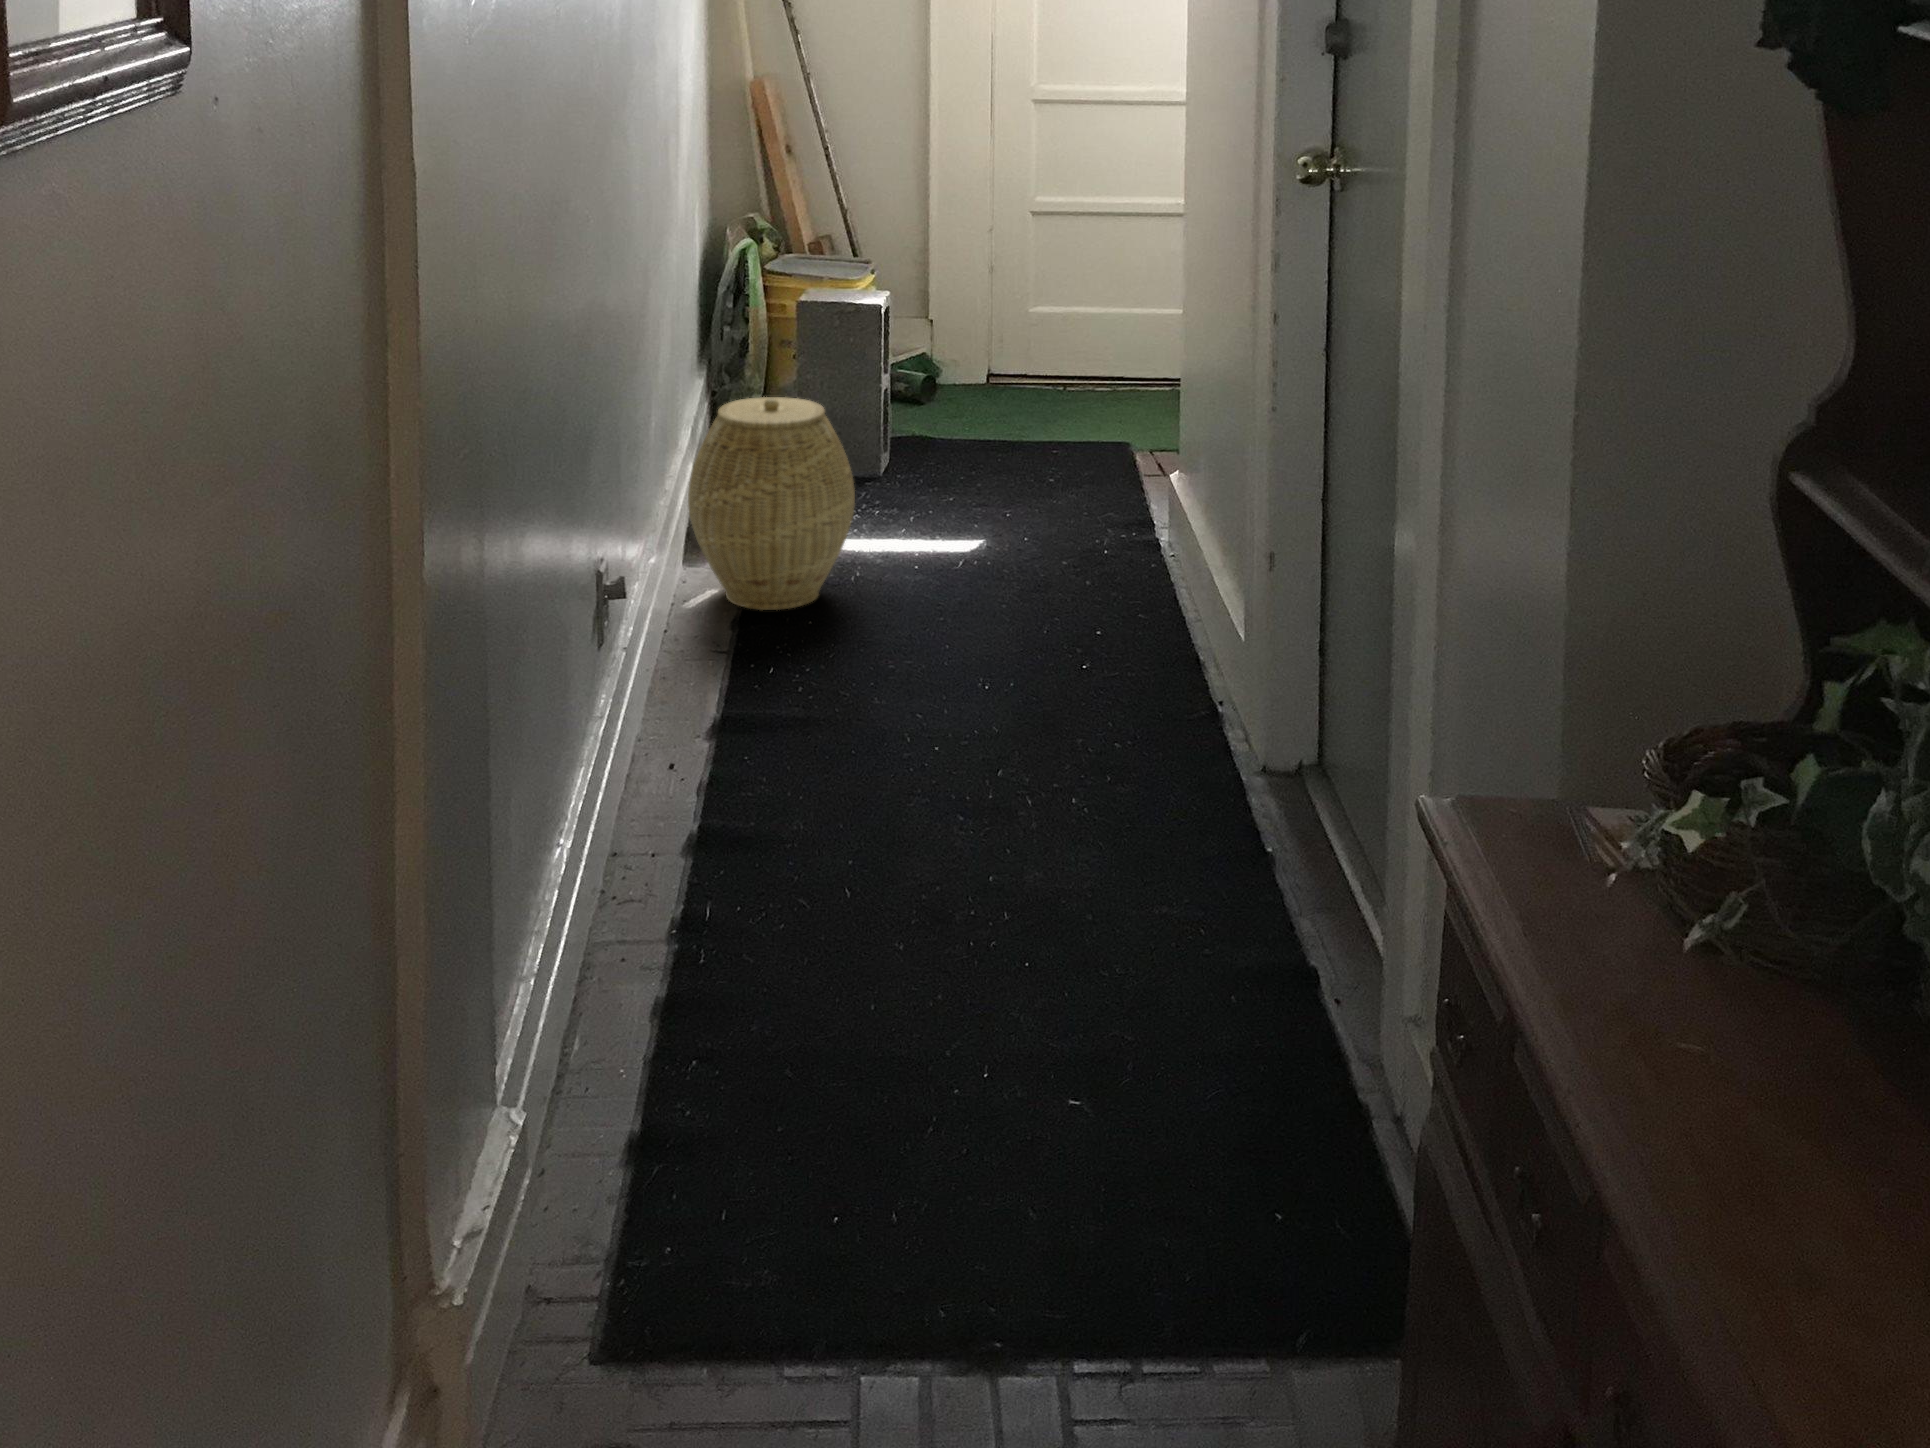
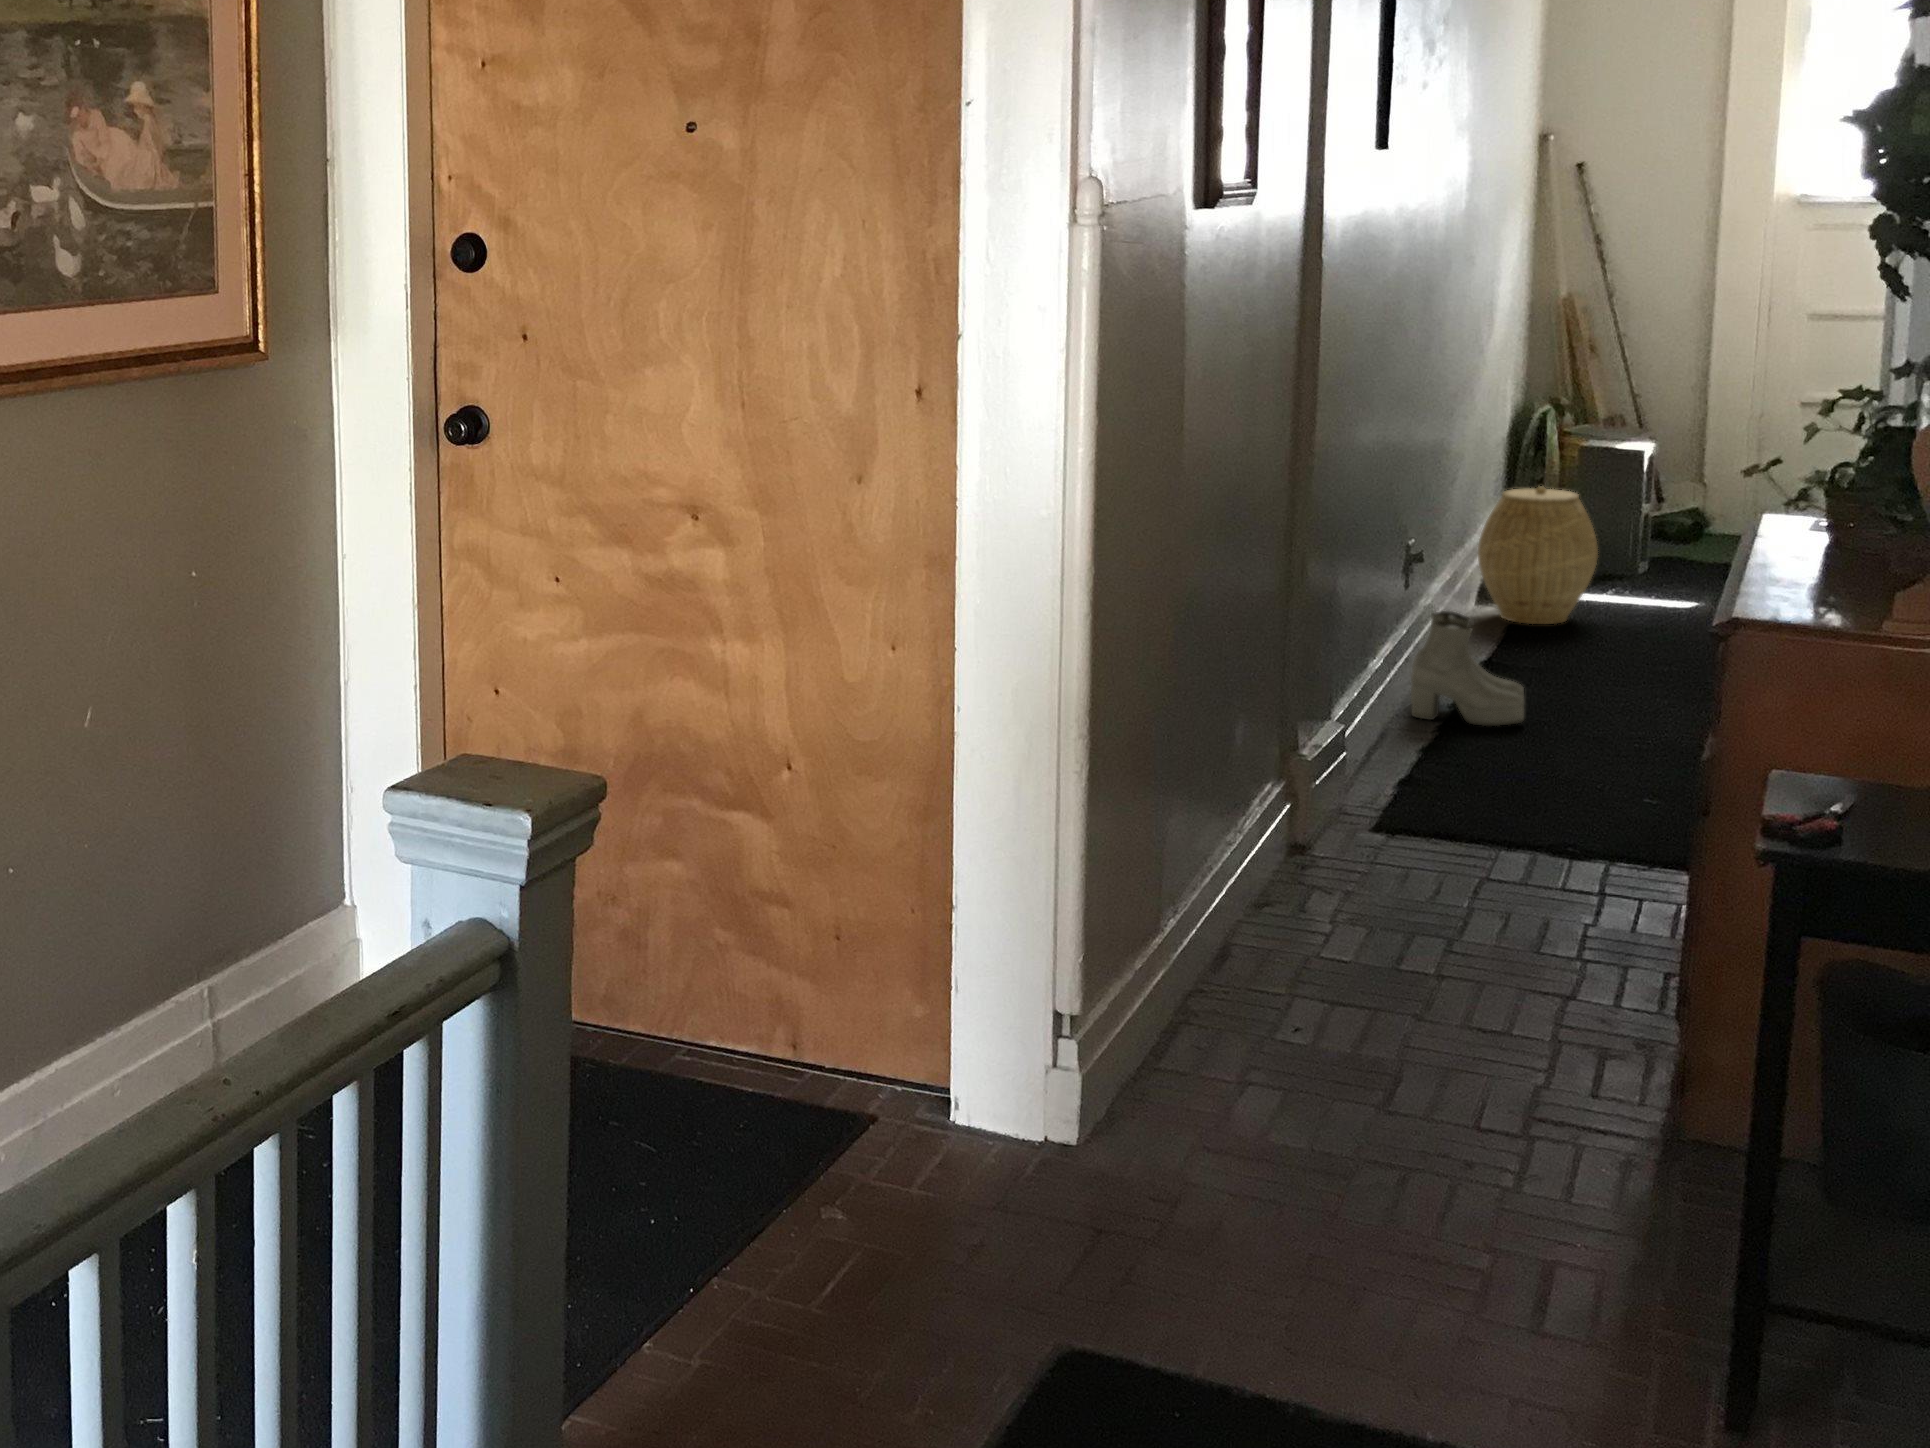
boots: none [626,711,821,932] -> present [1411,611,1524,726]

